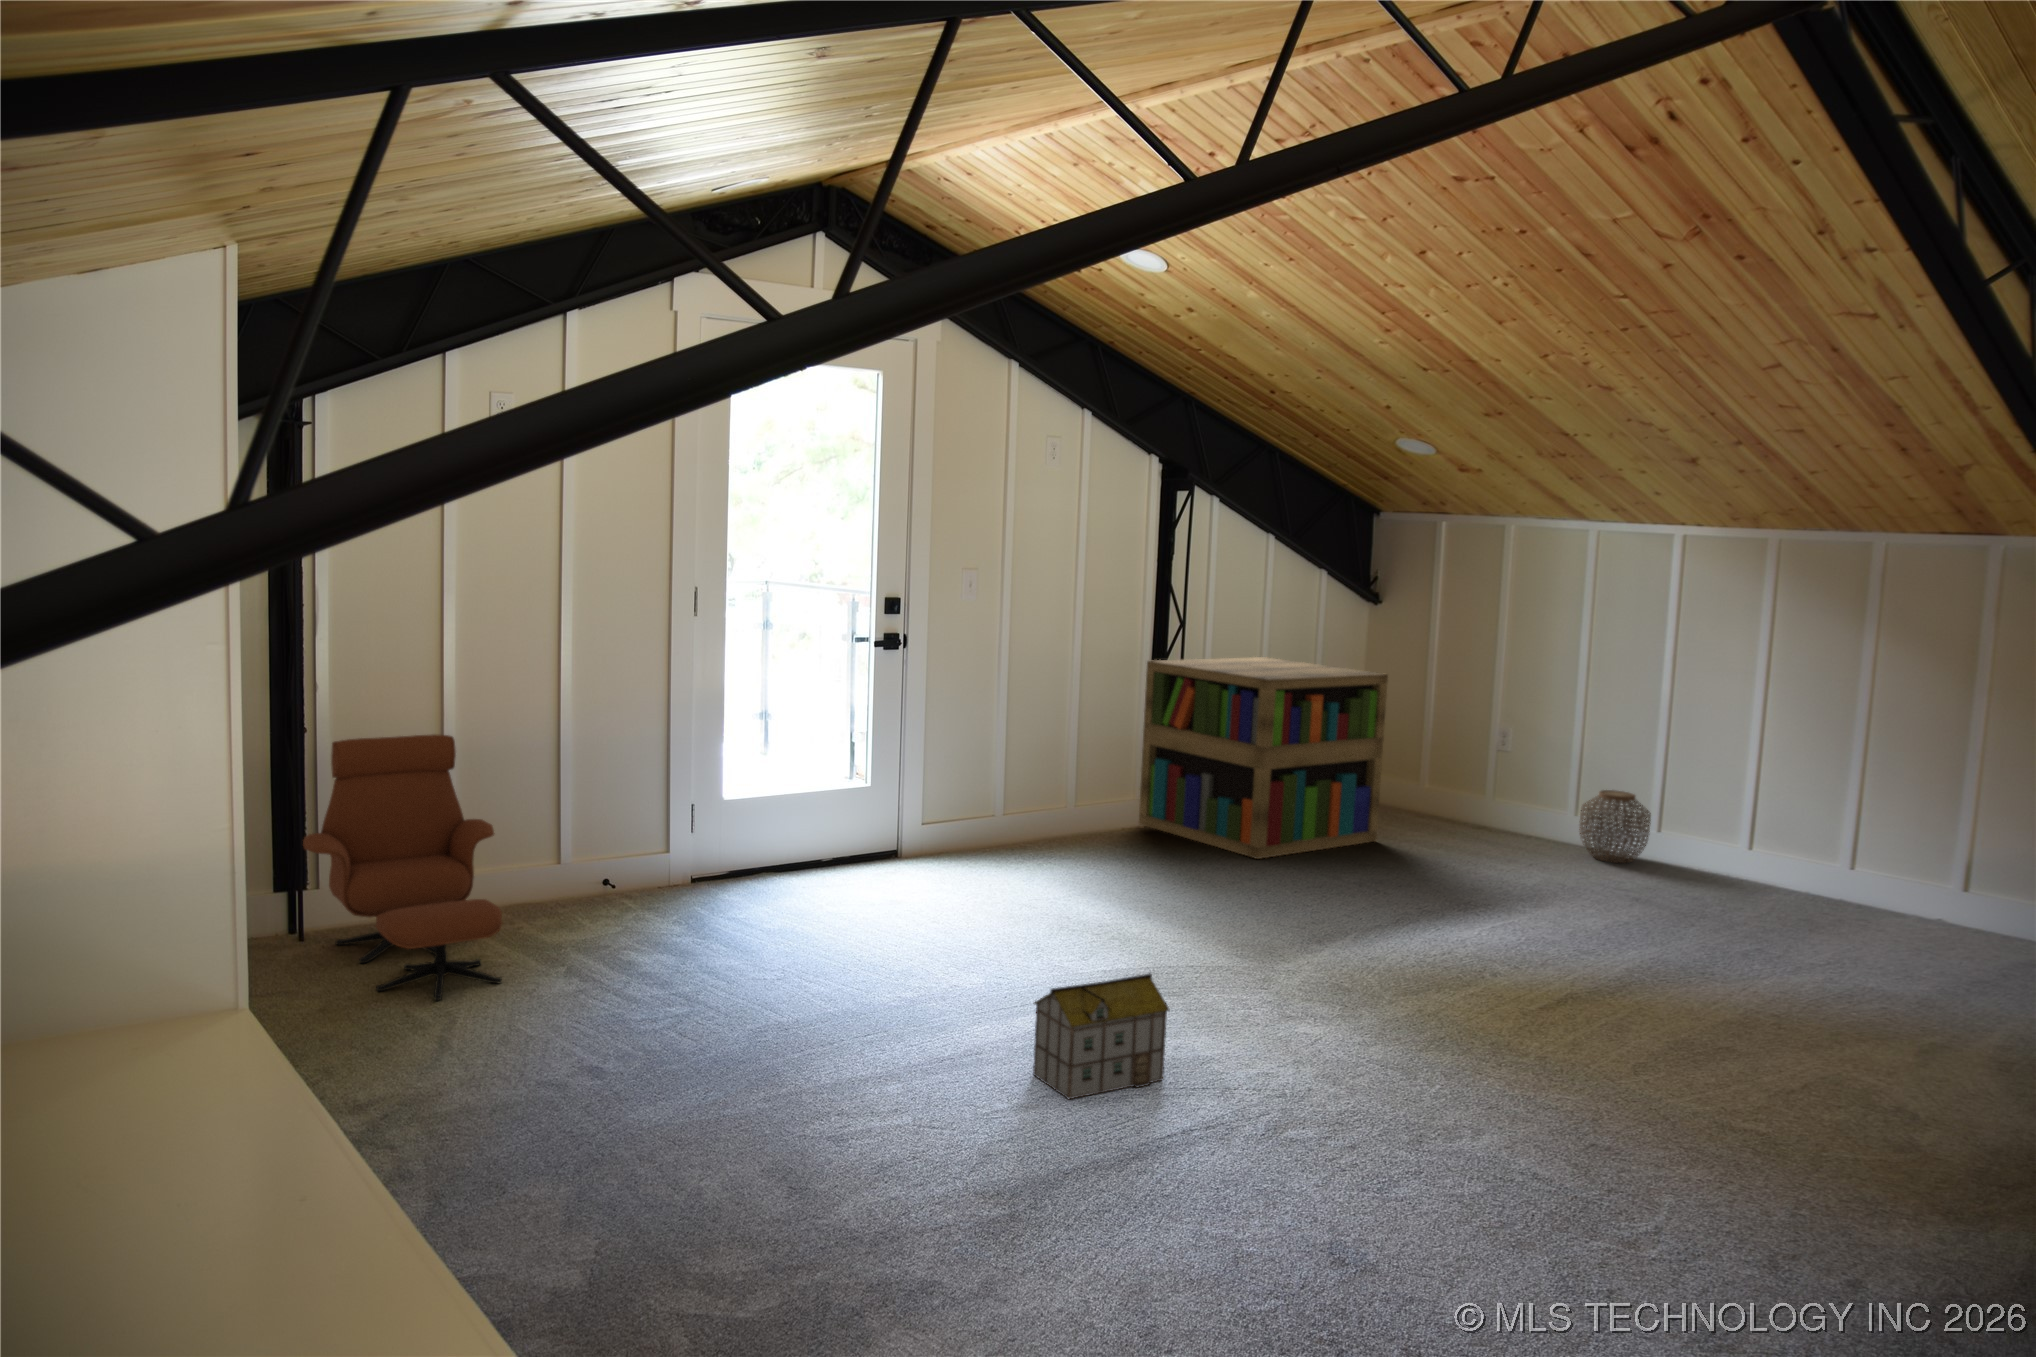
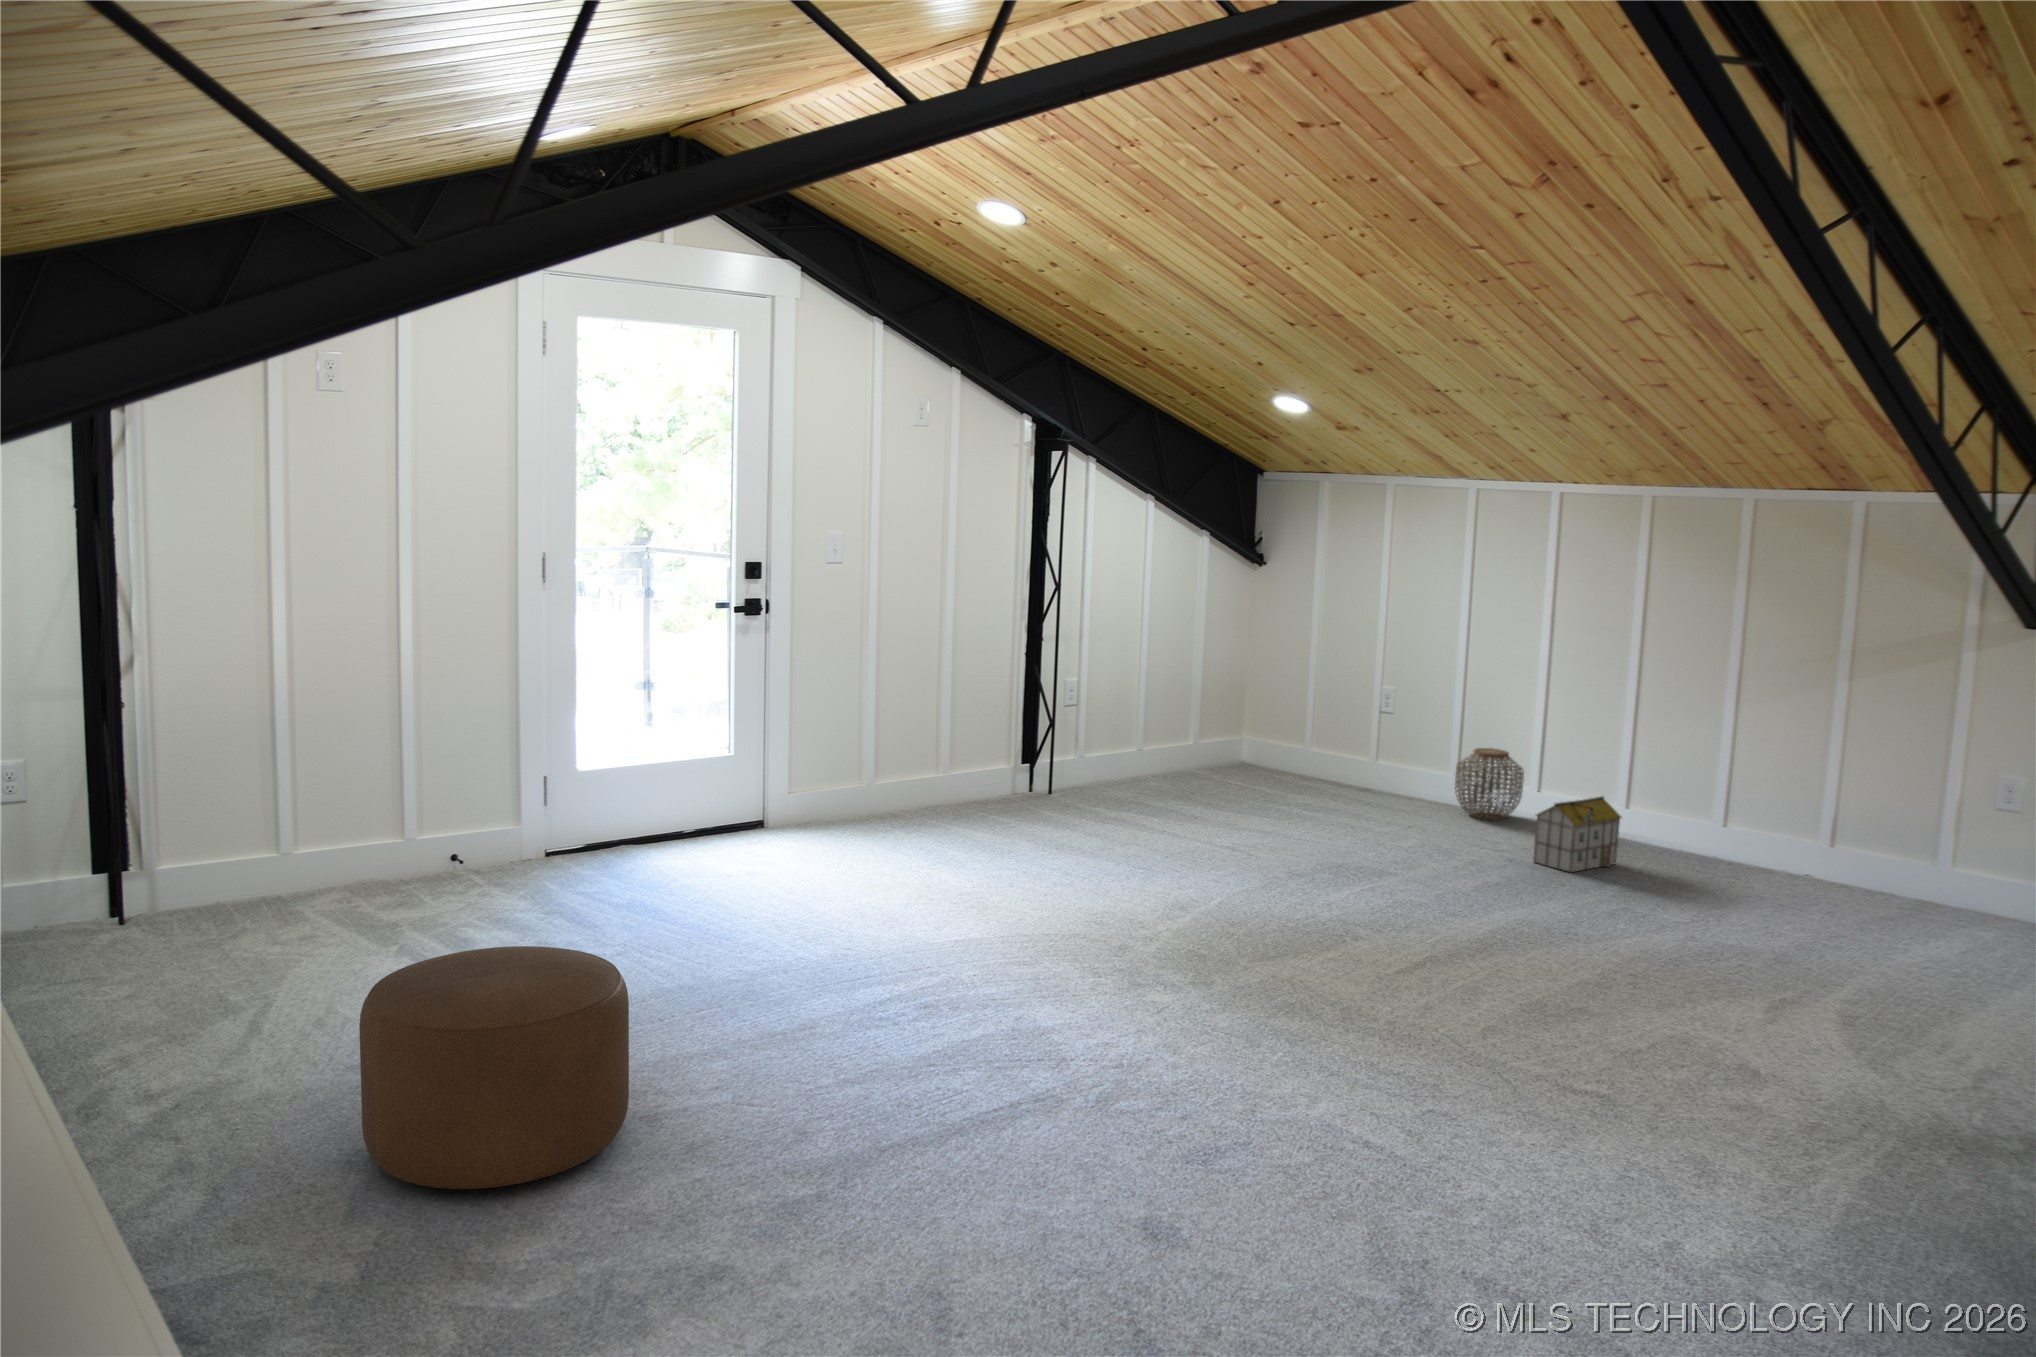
bookshelf: present [1139,657,1388,859] -> none [1019,620,1265,823]
lounge chair: present [303,735,502,1000] -> none [107,709,320,987]
ottoman: none [583,966,827,1194] -> present [359,946,629,1189]
toy house: present [1033,973,1169,1099] -> present [1533,796,1621,872]

